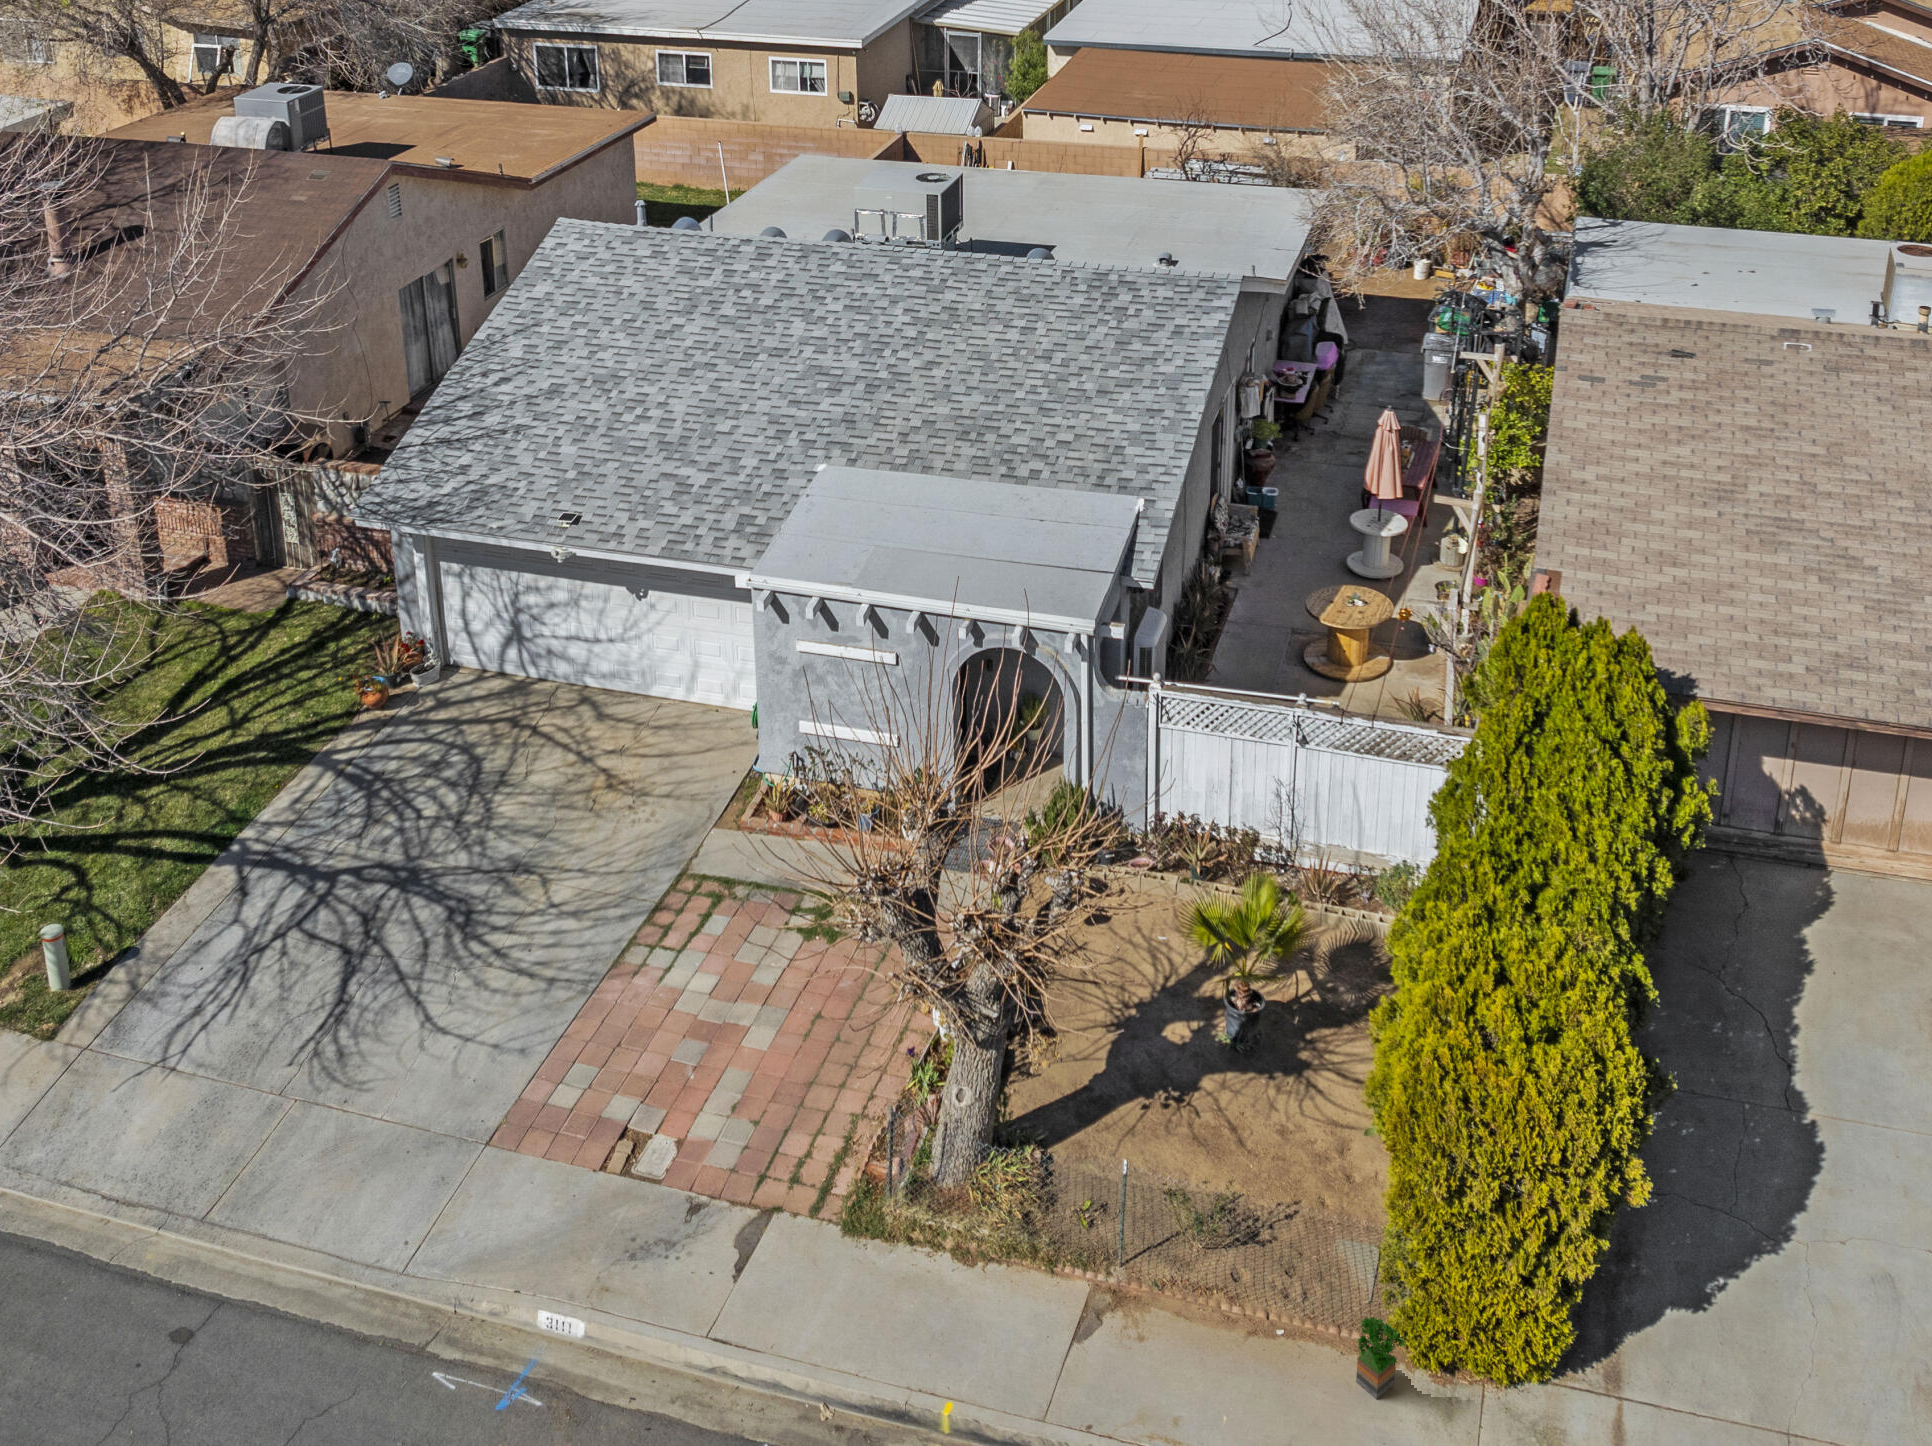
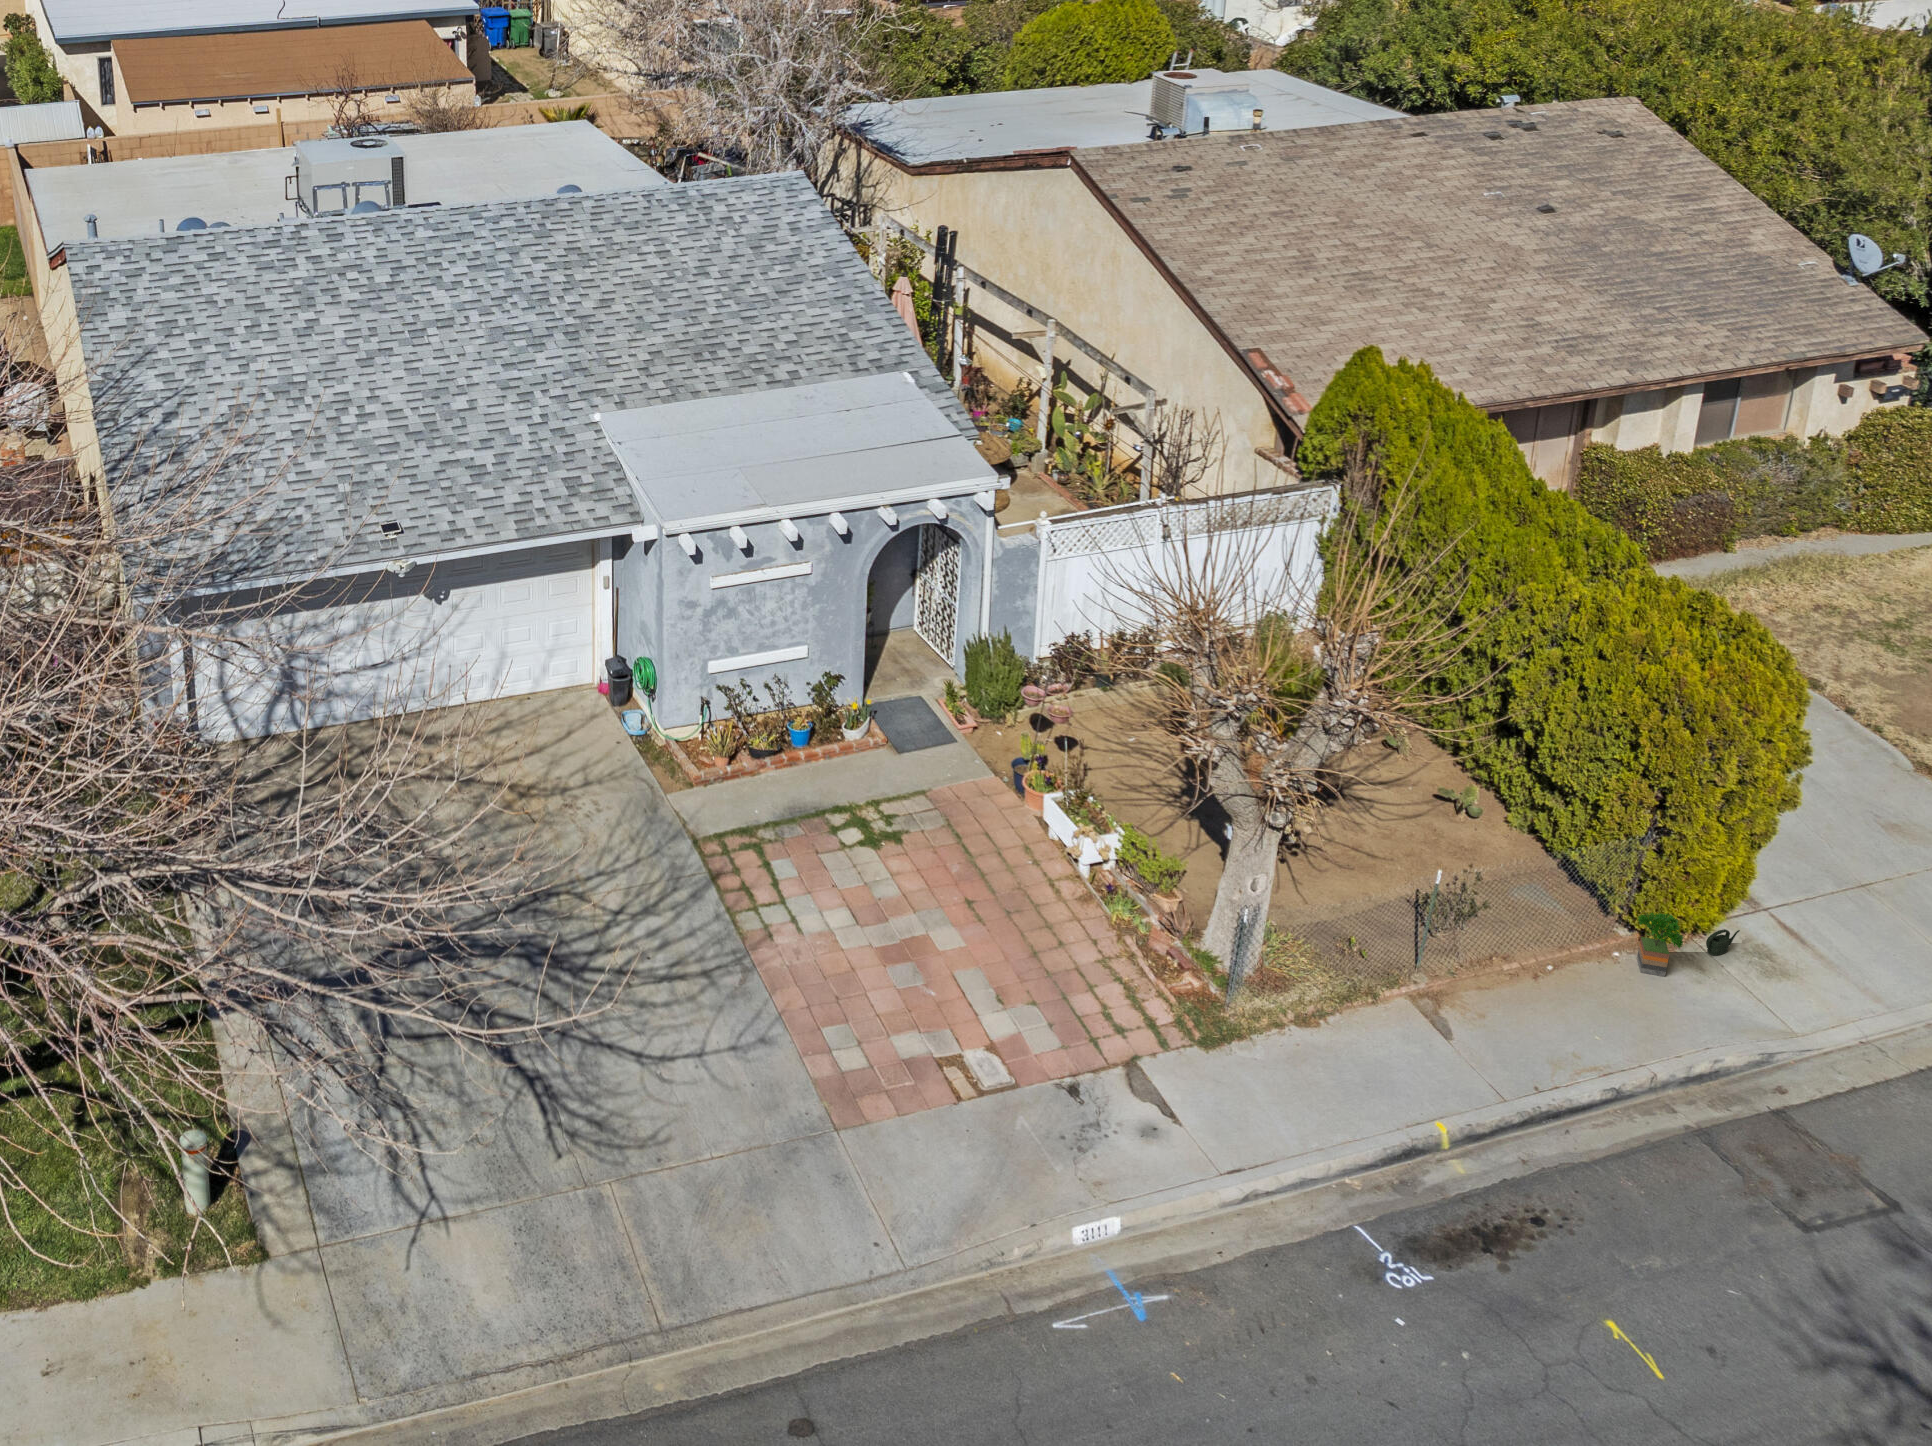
watering can: none [1456,1381,1510,1412] -> present [1706,929,1740,956]

